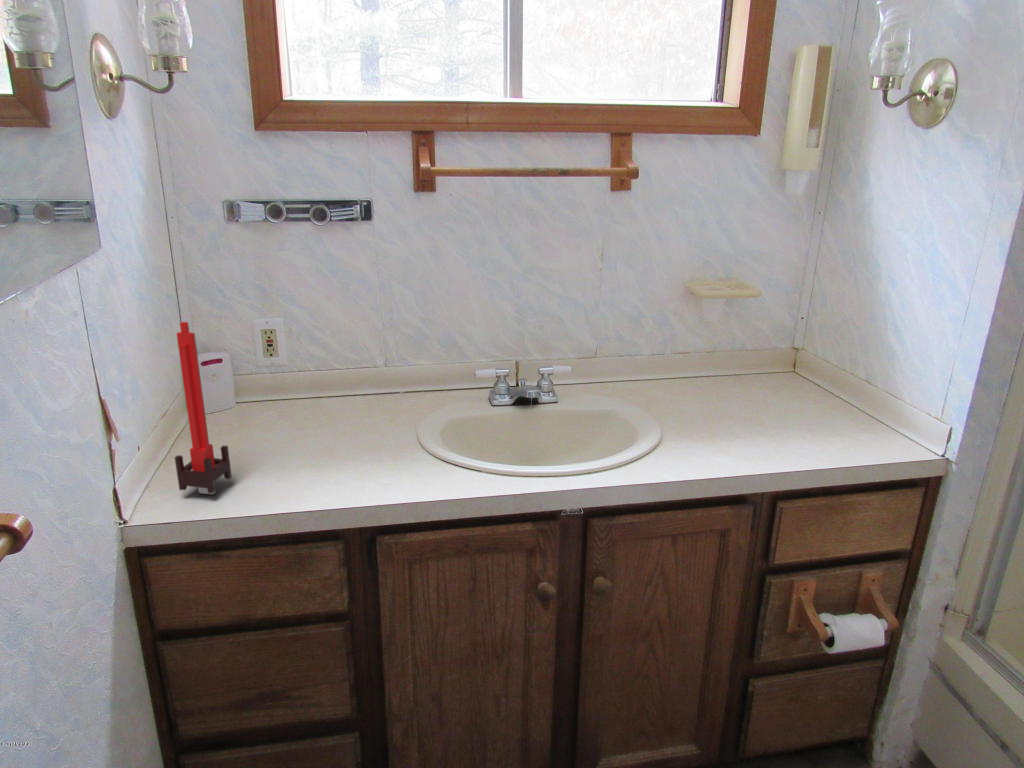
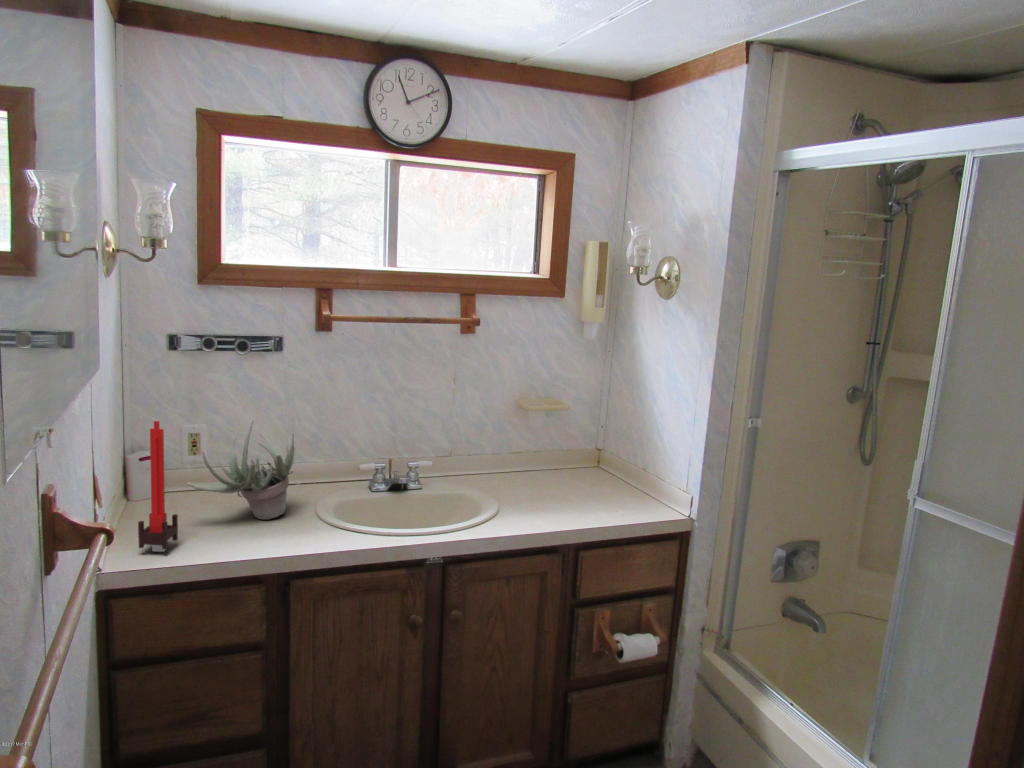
succulent plant: none [245,318,386,447] -> present [187,421,295,520]

